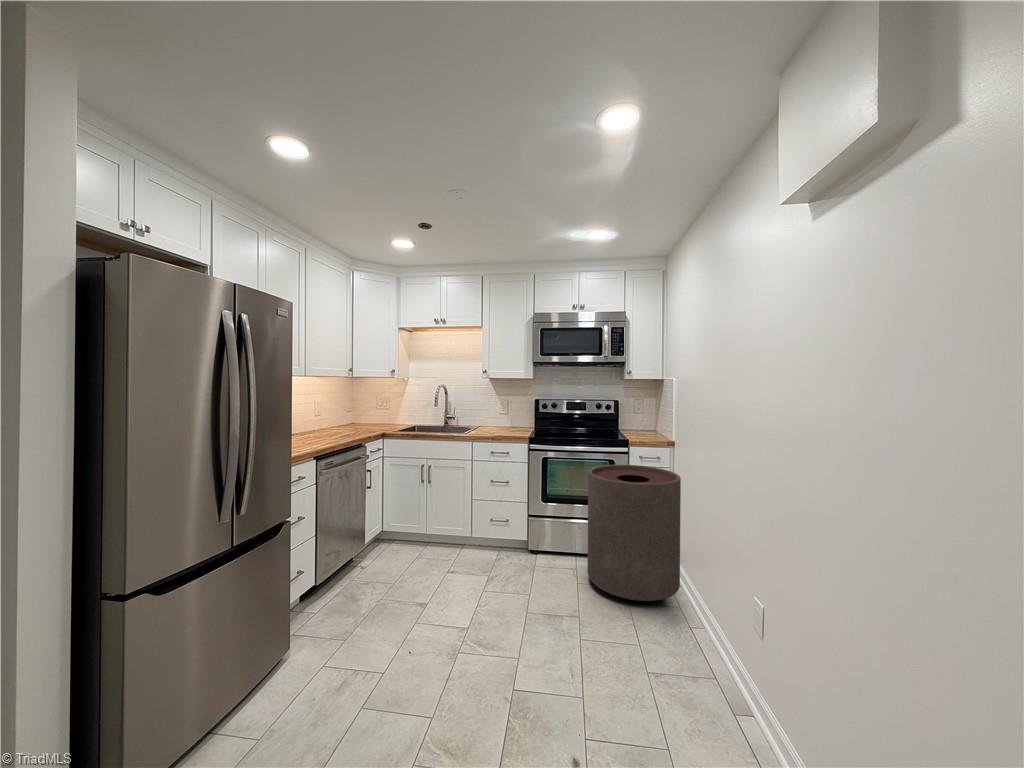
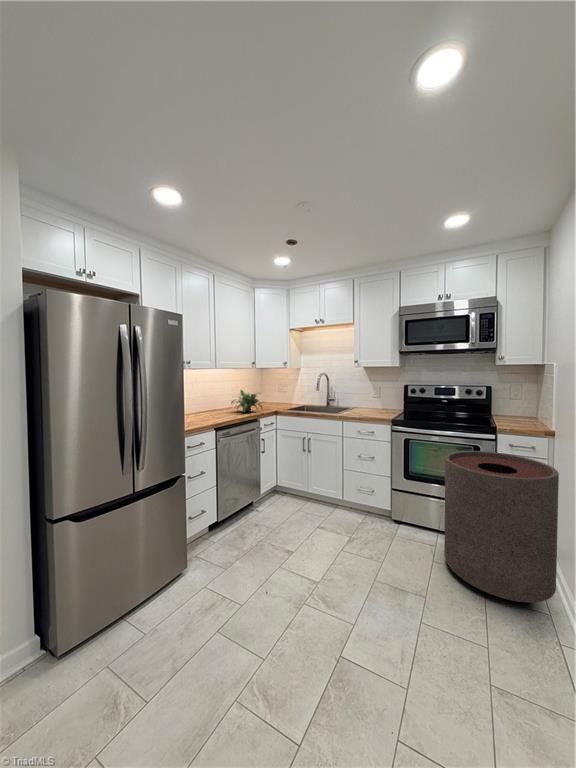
potted plant: none [317,404,364,436] -> present [231,390,262,412]

